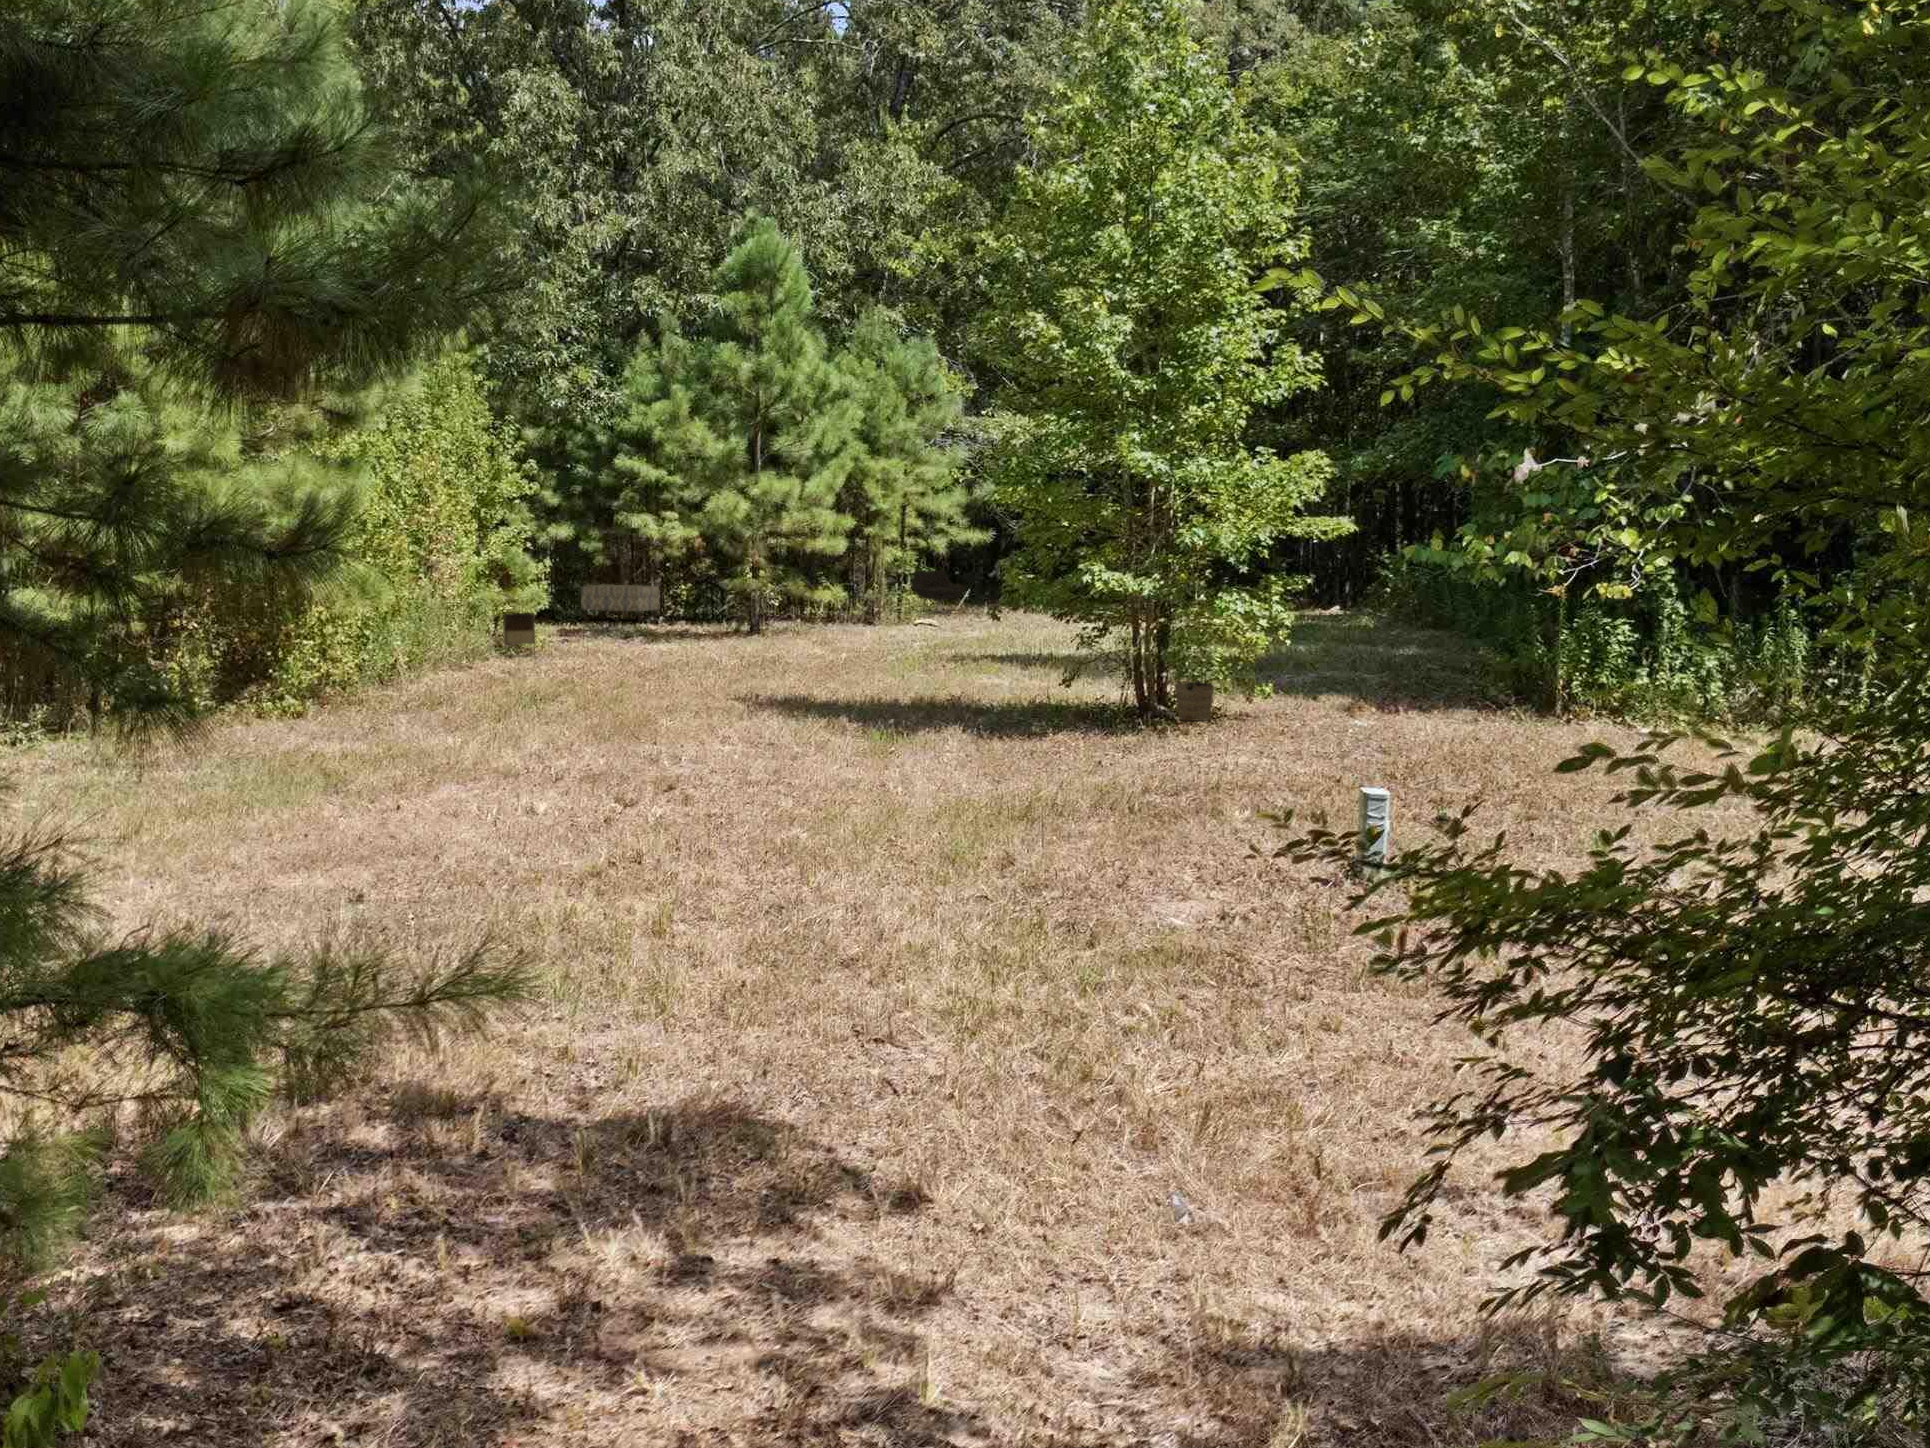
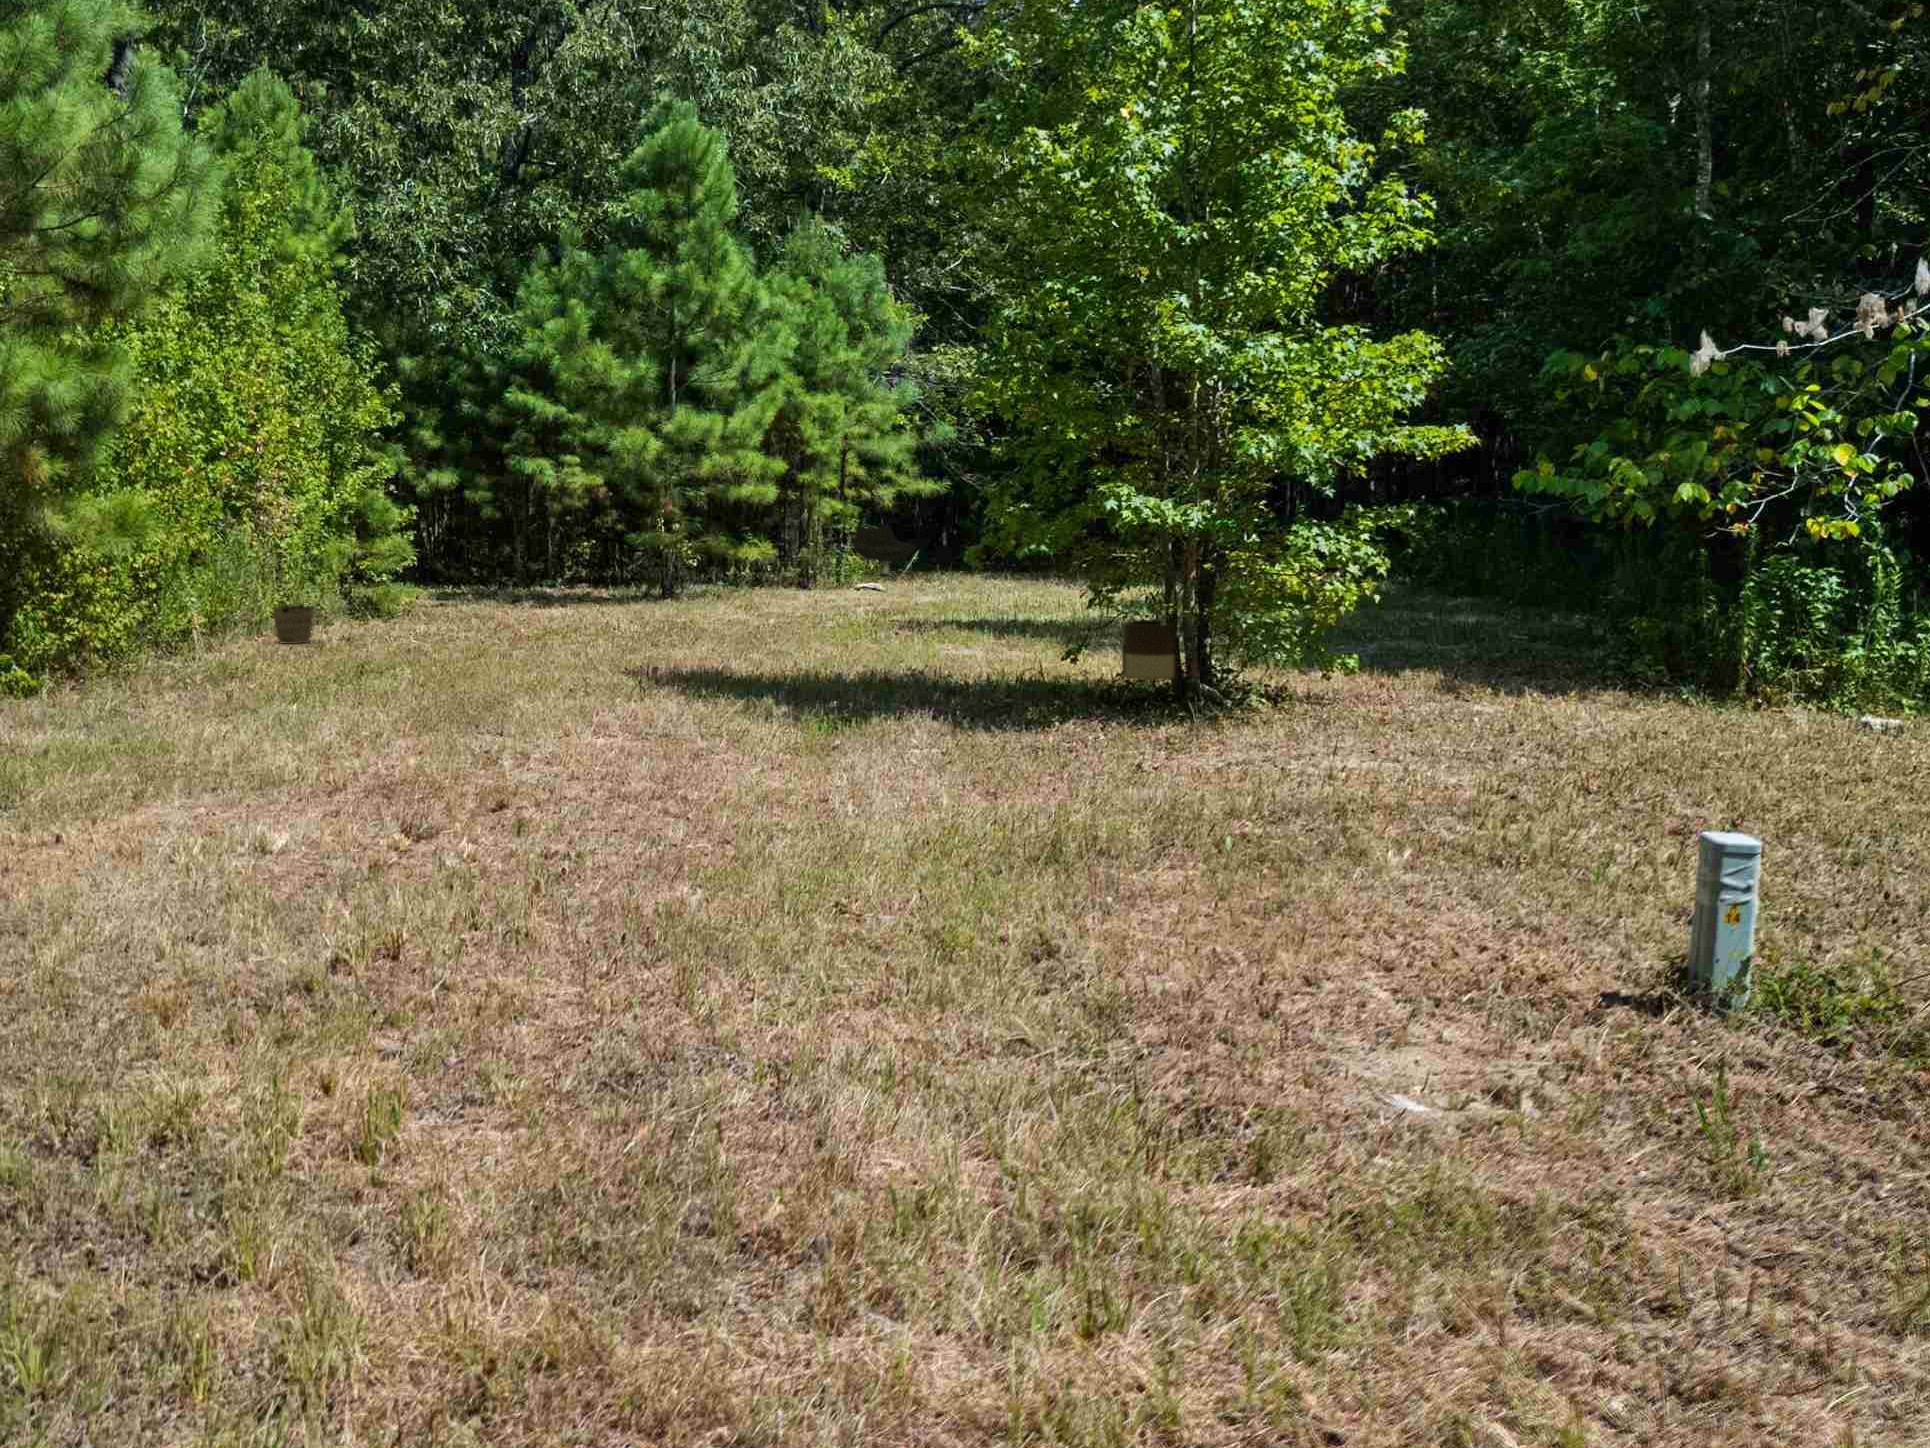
bench: present [581,584,660,622] -> none [470,542,561,585]
planter: present [503,613,535,645] -> present [1122,620,1176,693]
bucket: present [1174,680,1215,721] -> present [272,604,314,644]

